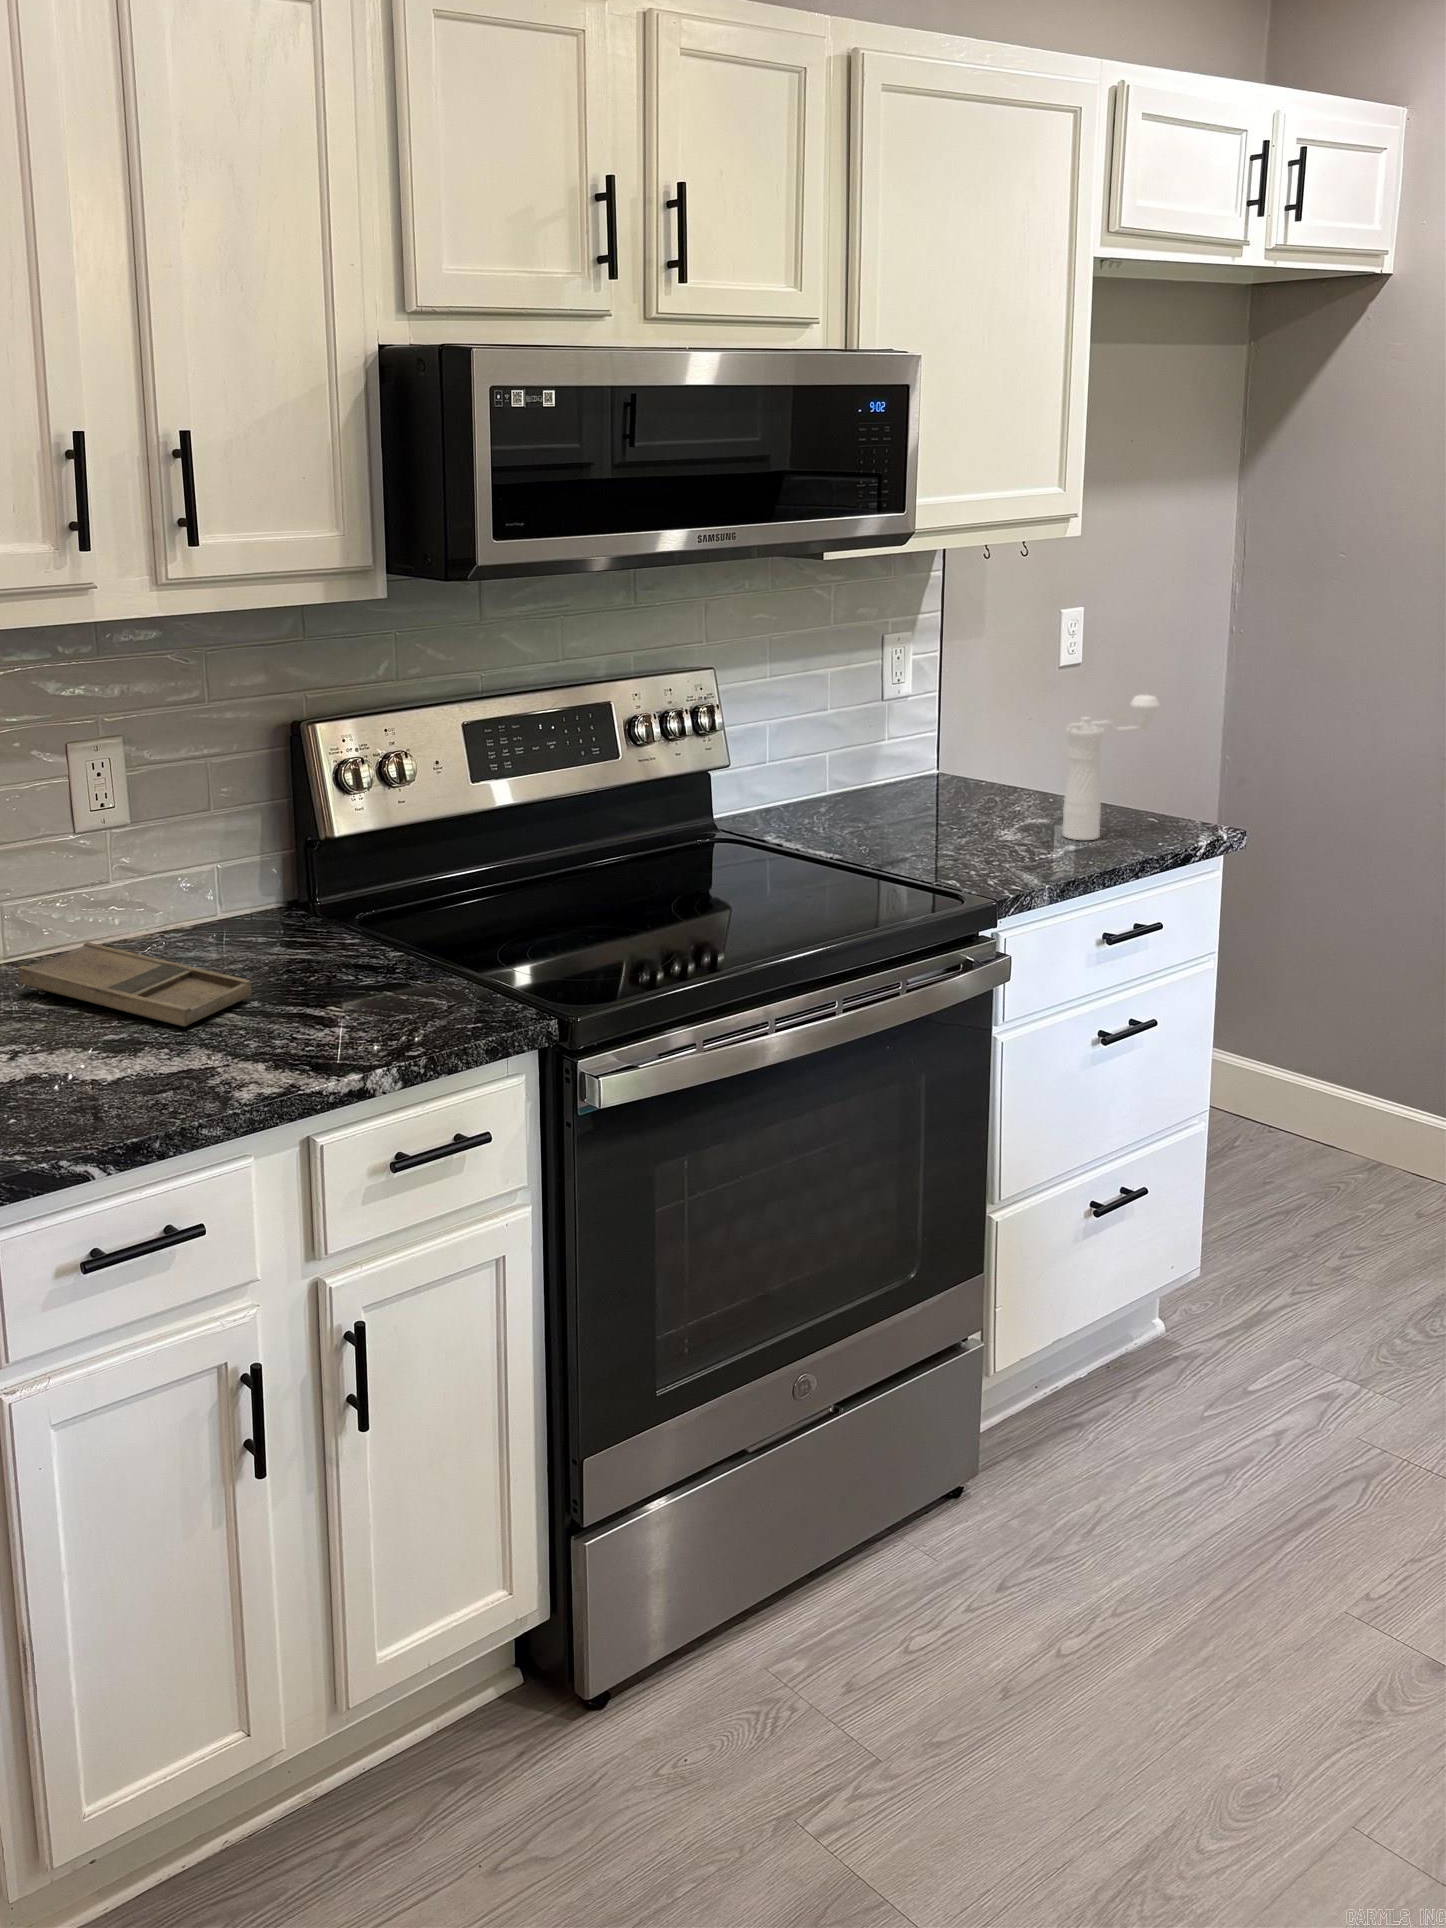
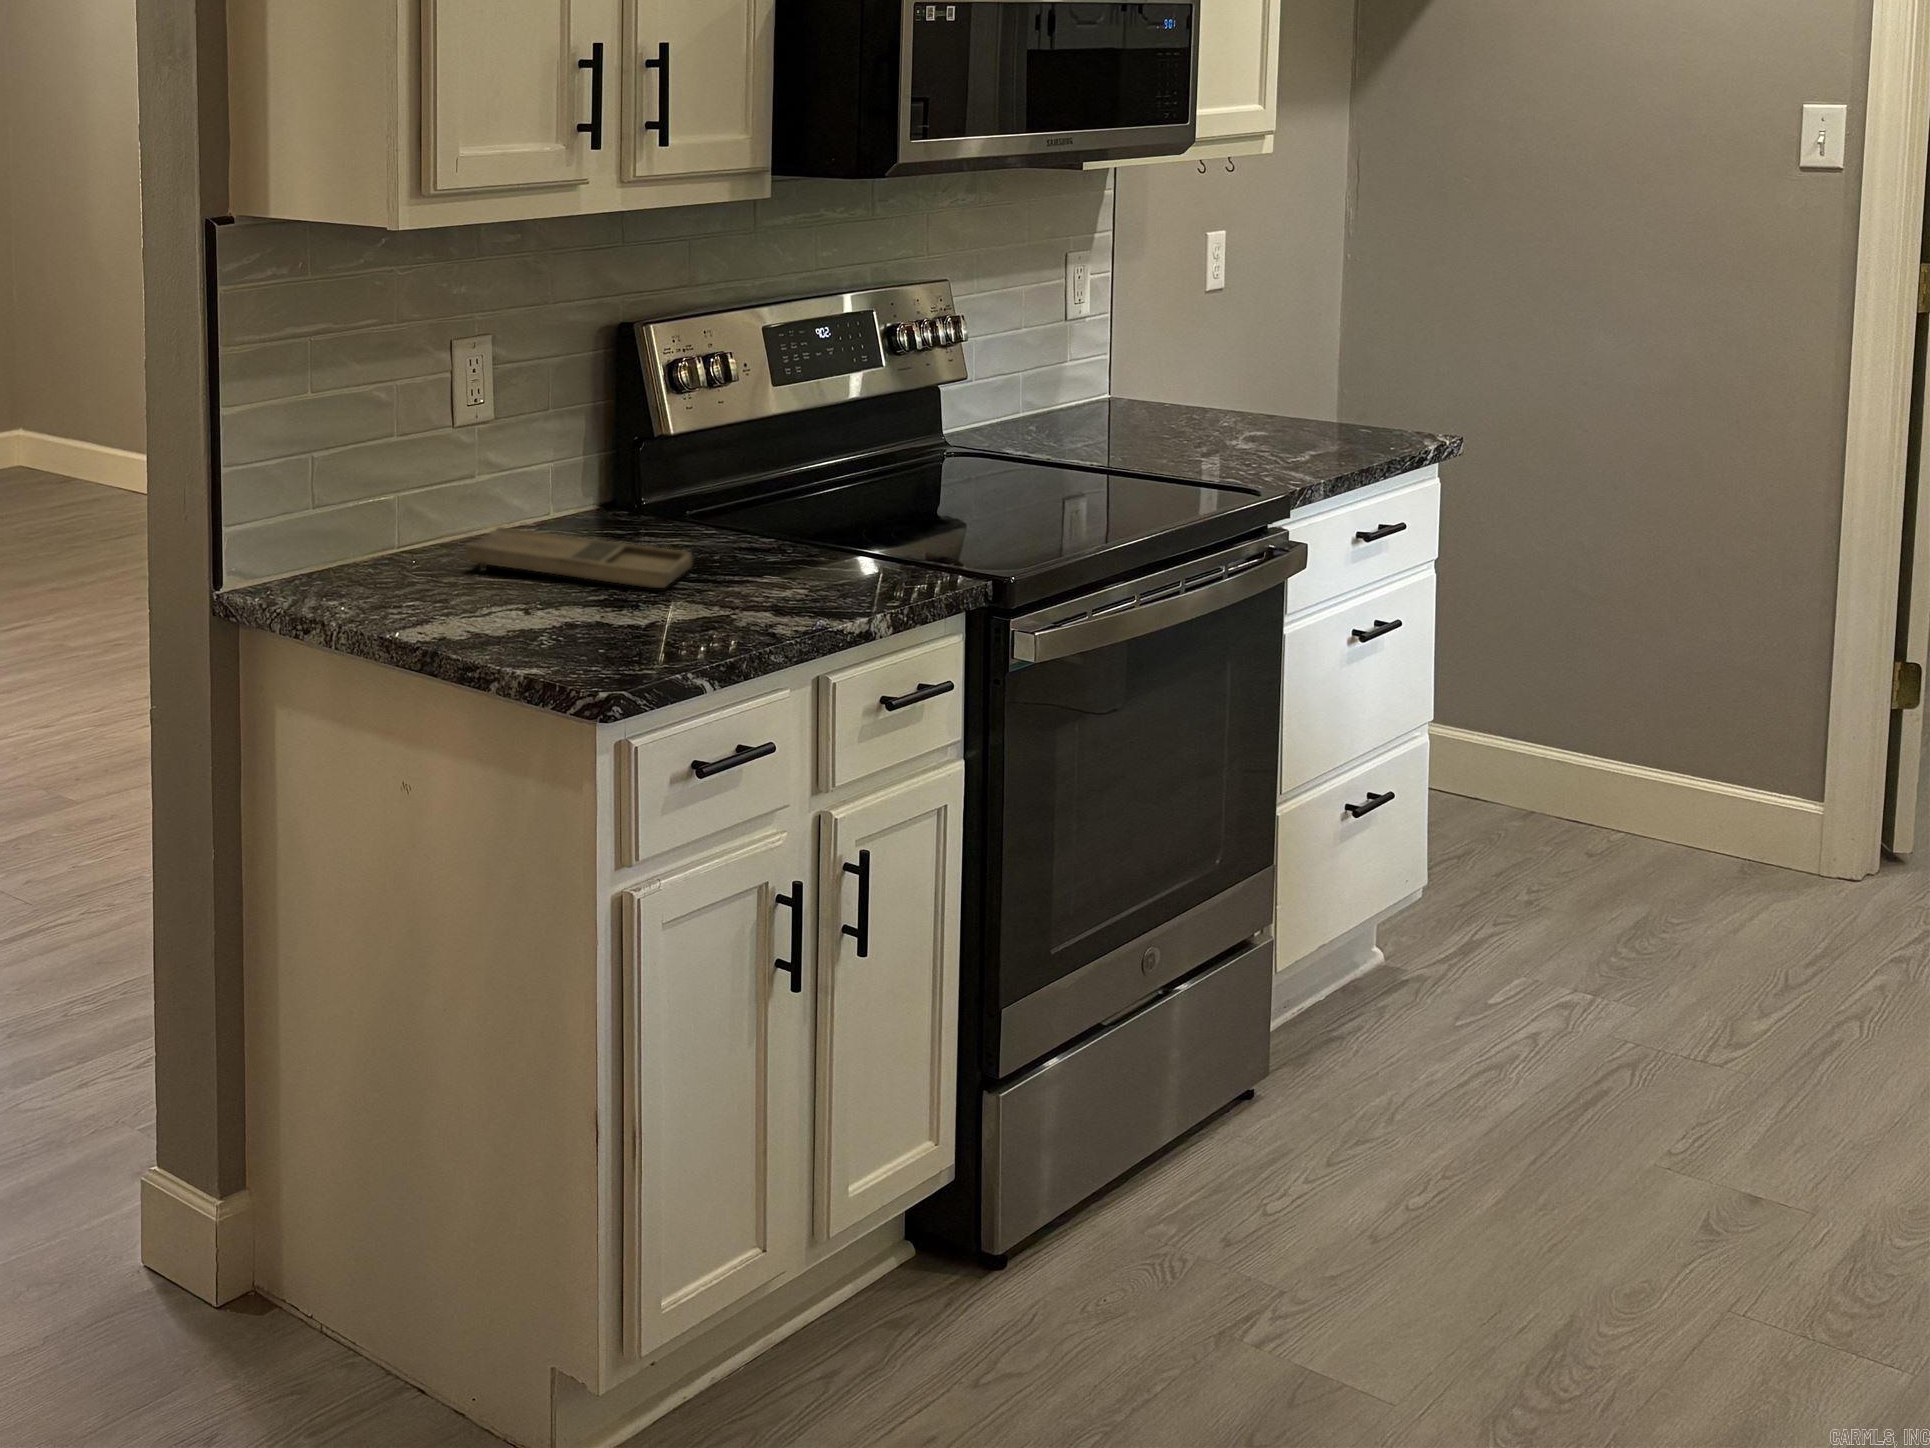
pepper mill: present [1063,695,1159,840] -> none [1288,306,1376,448]

